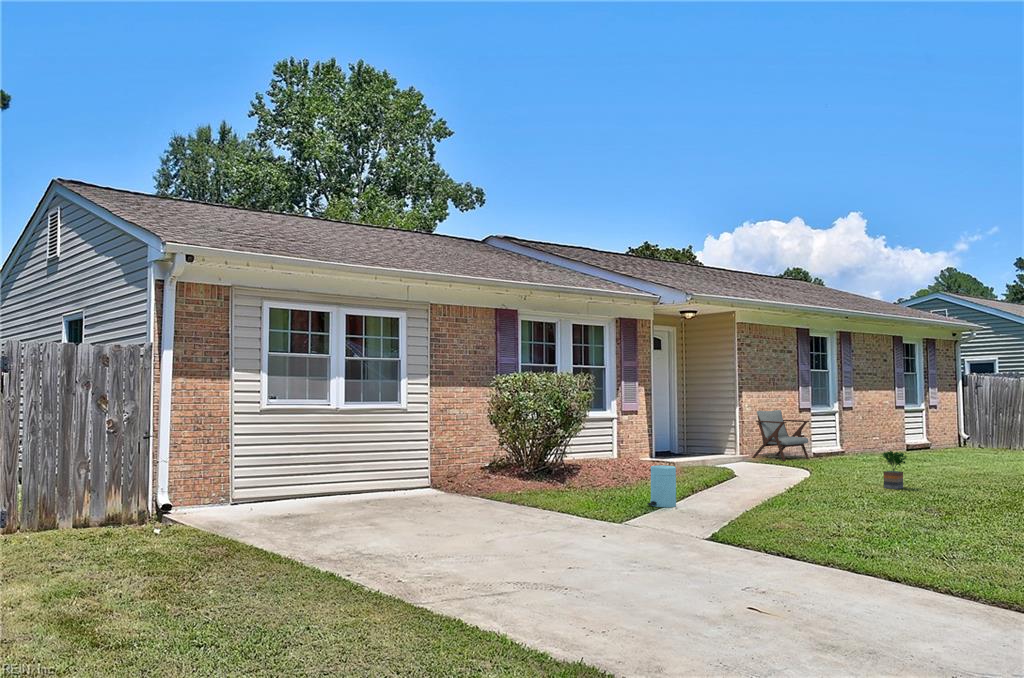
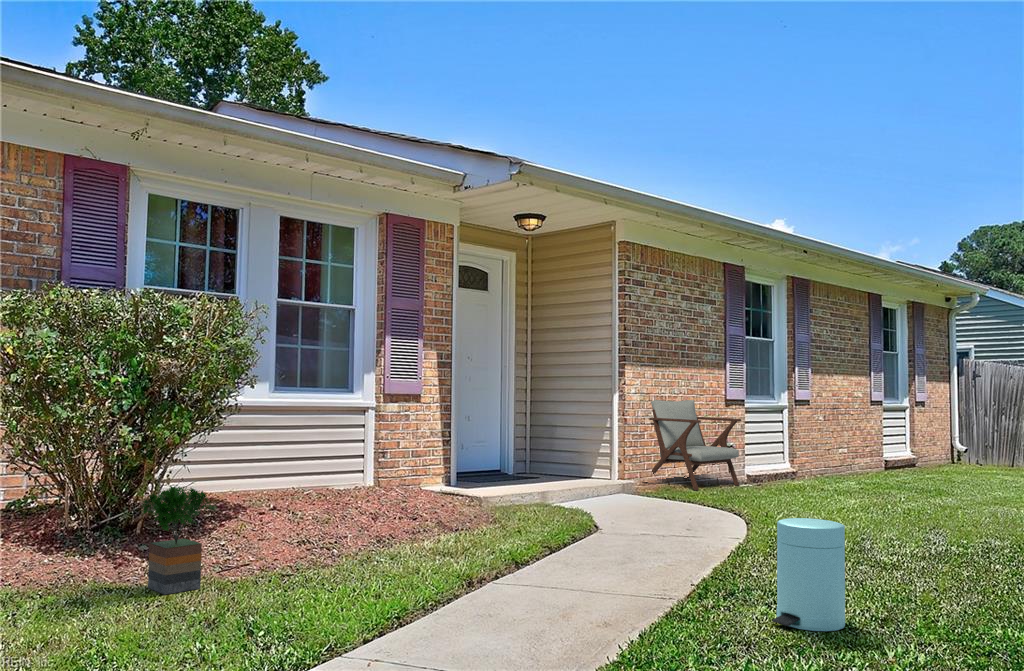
potted tree: present [883,451,907,489] -> present [142,486,216,595]
trash can: present [648,465,676,507] -> present [772,518,845,631]

